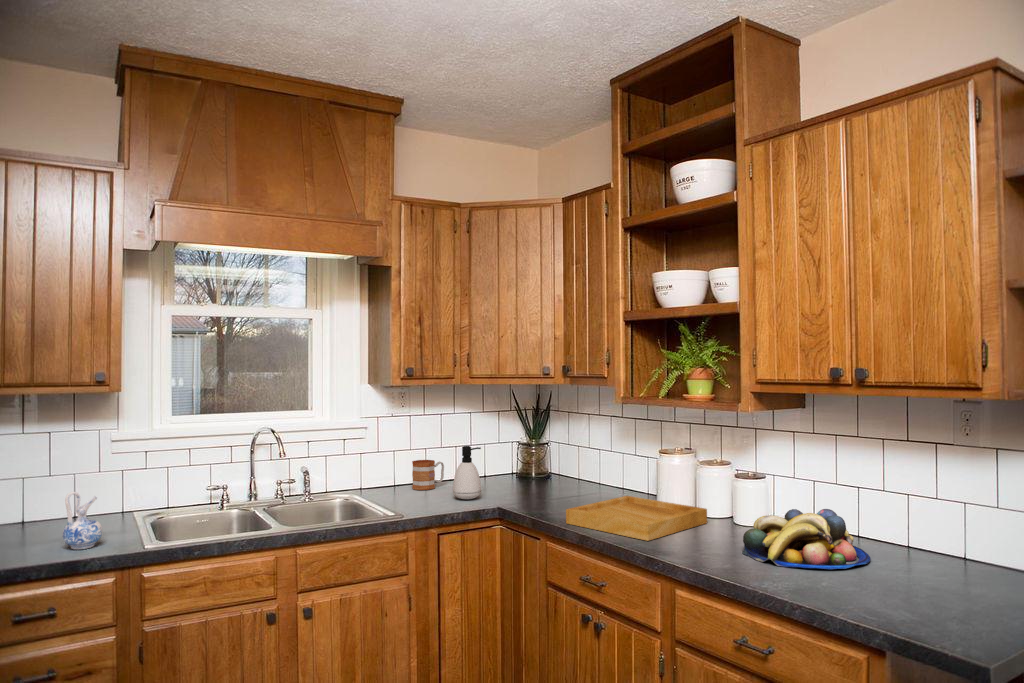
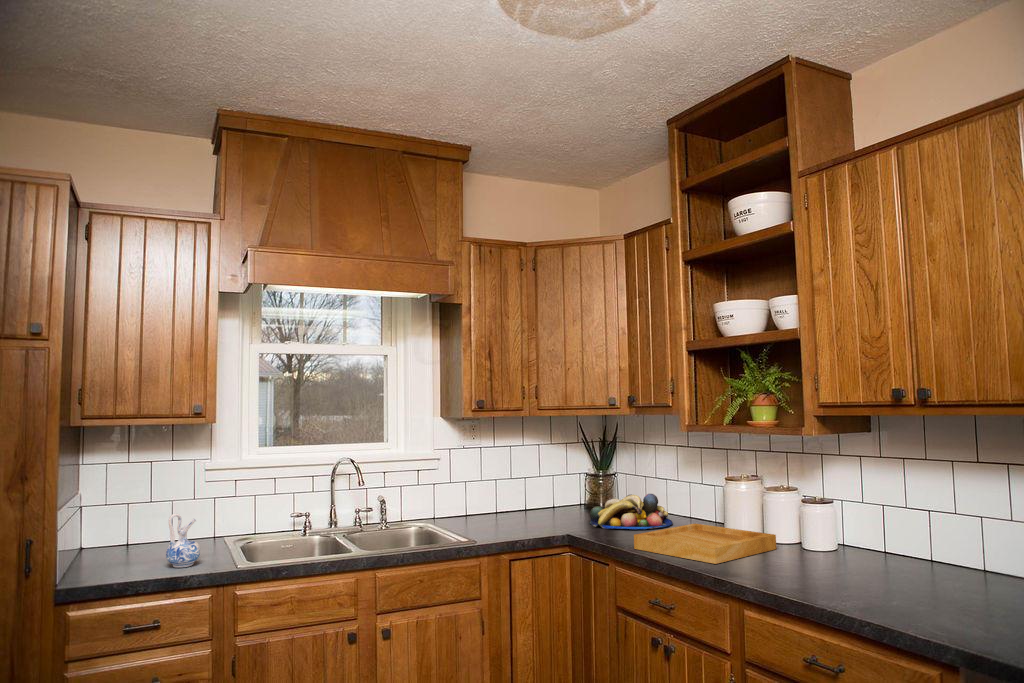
soap dispenser: present [453,446,481,499] -> none [522,476,550,528]
mug: present [412,460,444,490] -> none [482,491,513,520]
fruit bowl: present [742,509,870,569] -> present [589,494,673,529]

